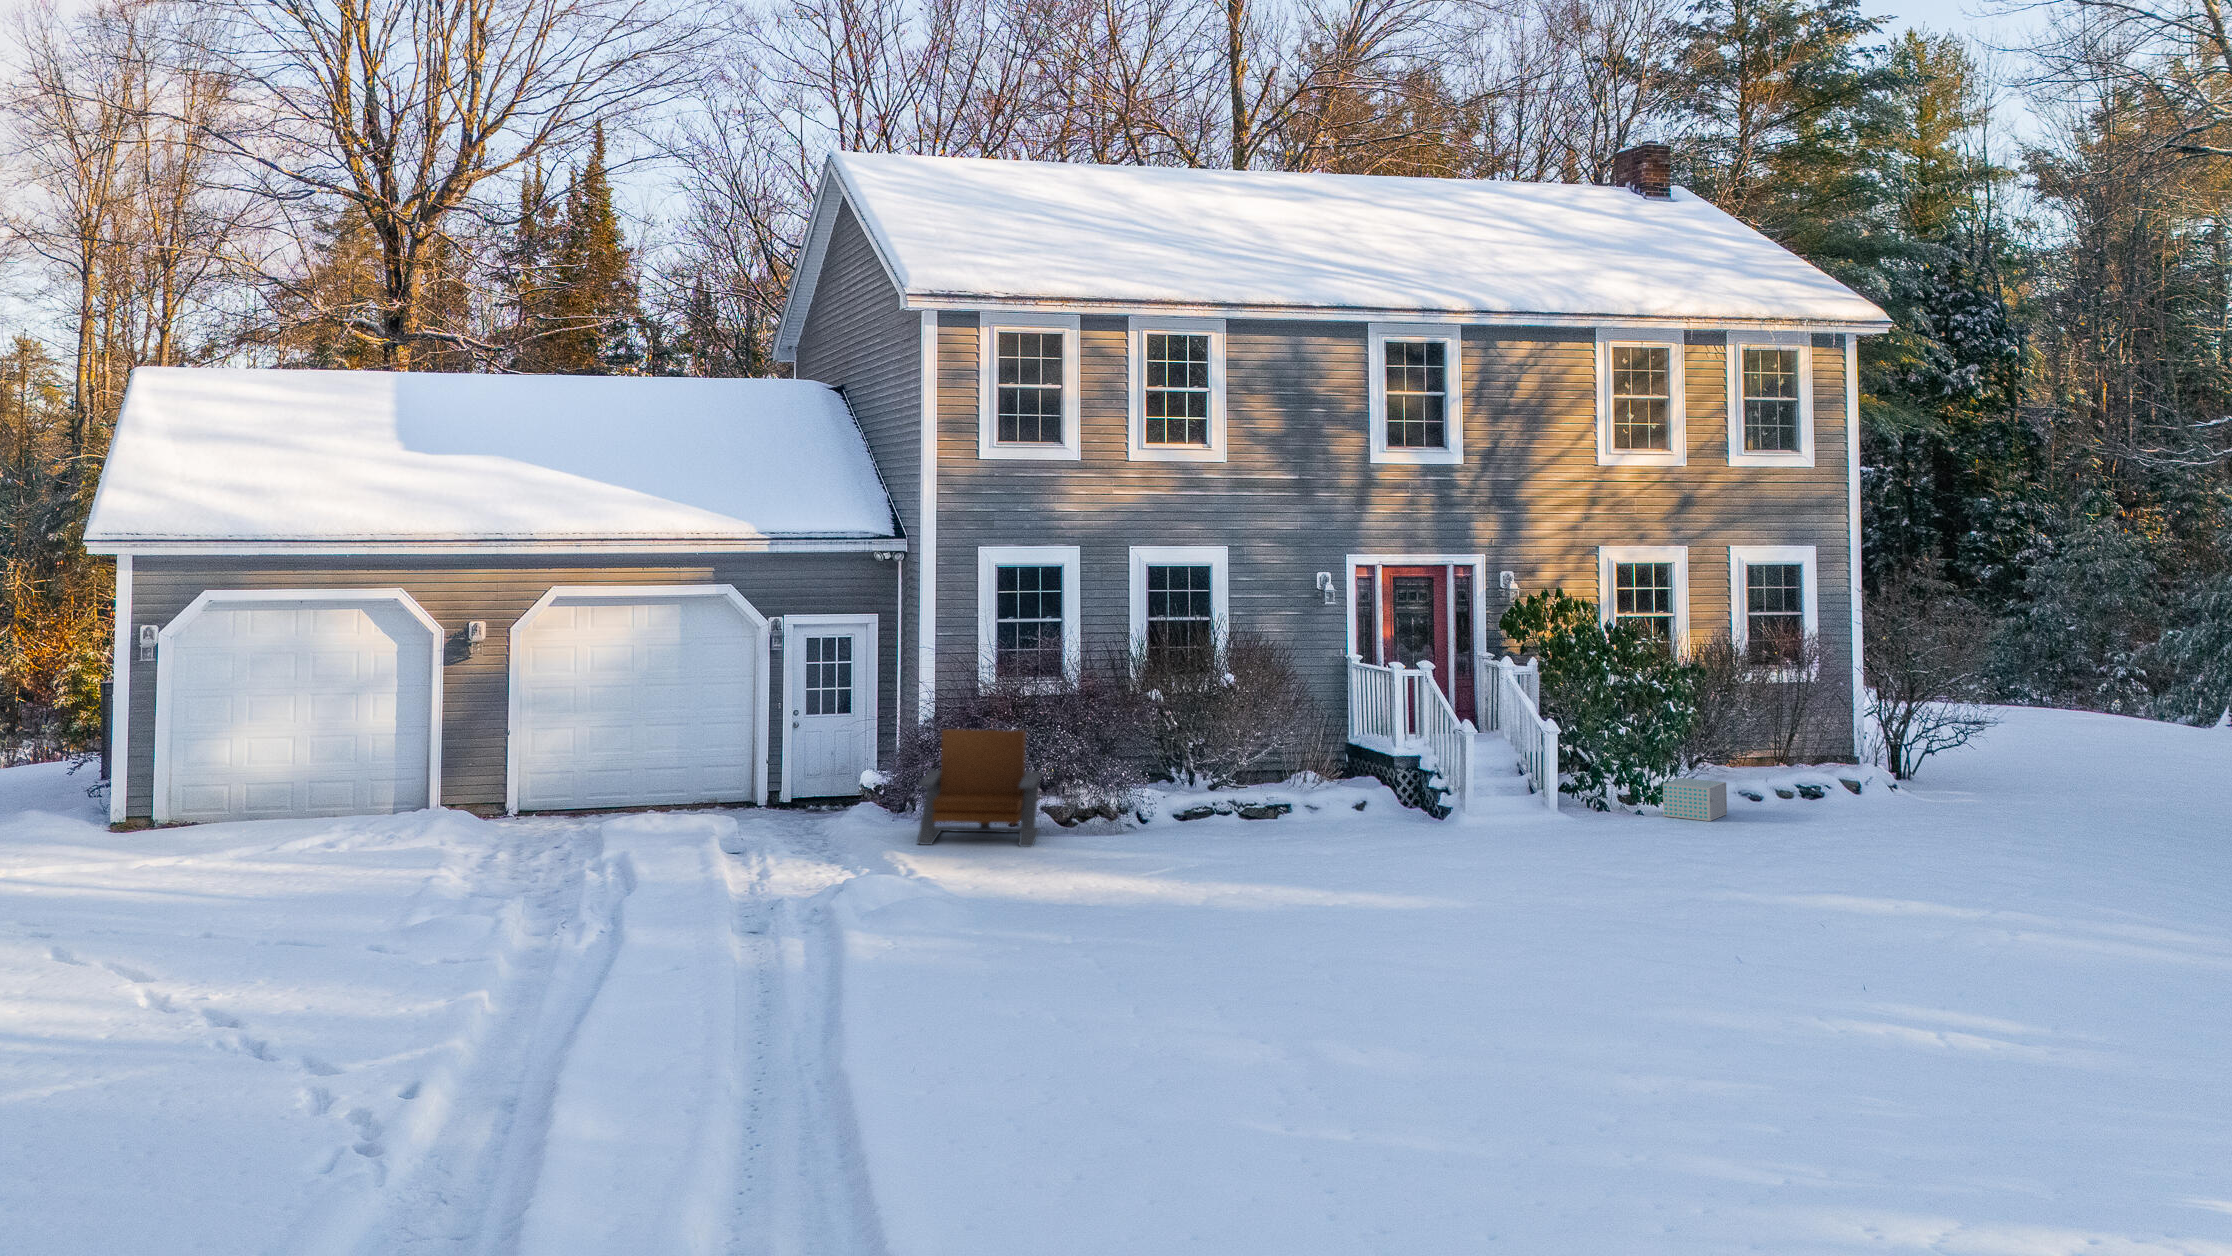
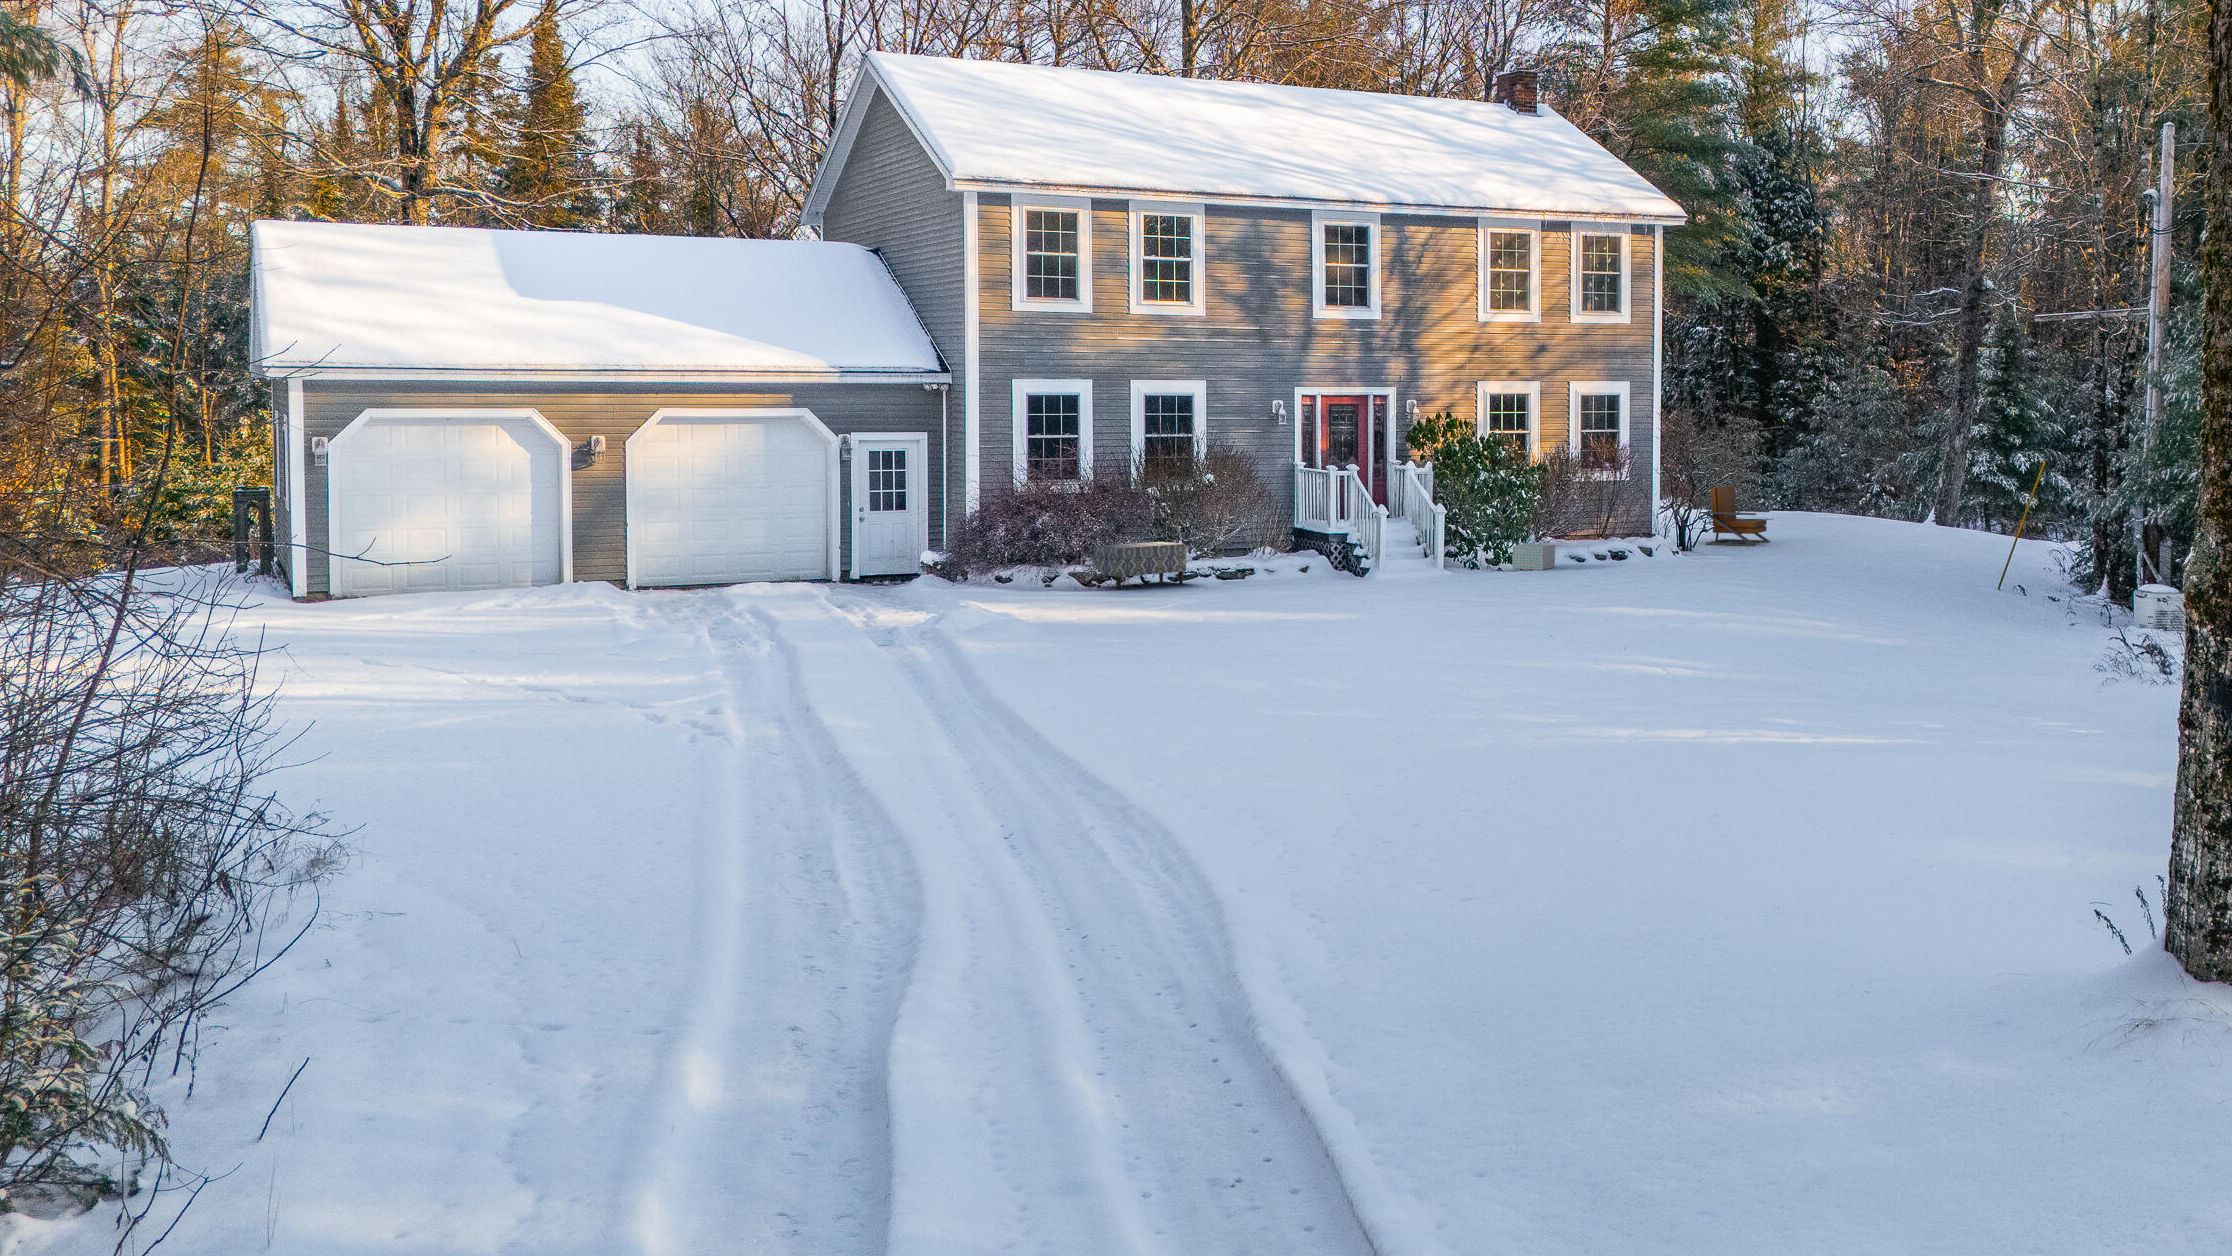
lounge chair: present [918,729,1040,847] -> present [1704,486,1770,546]
bench: none [1065,769,1192,841] -> present [1093,542,1186,589]

